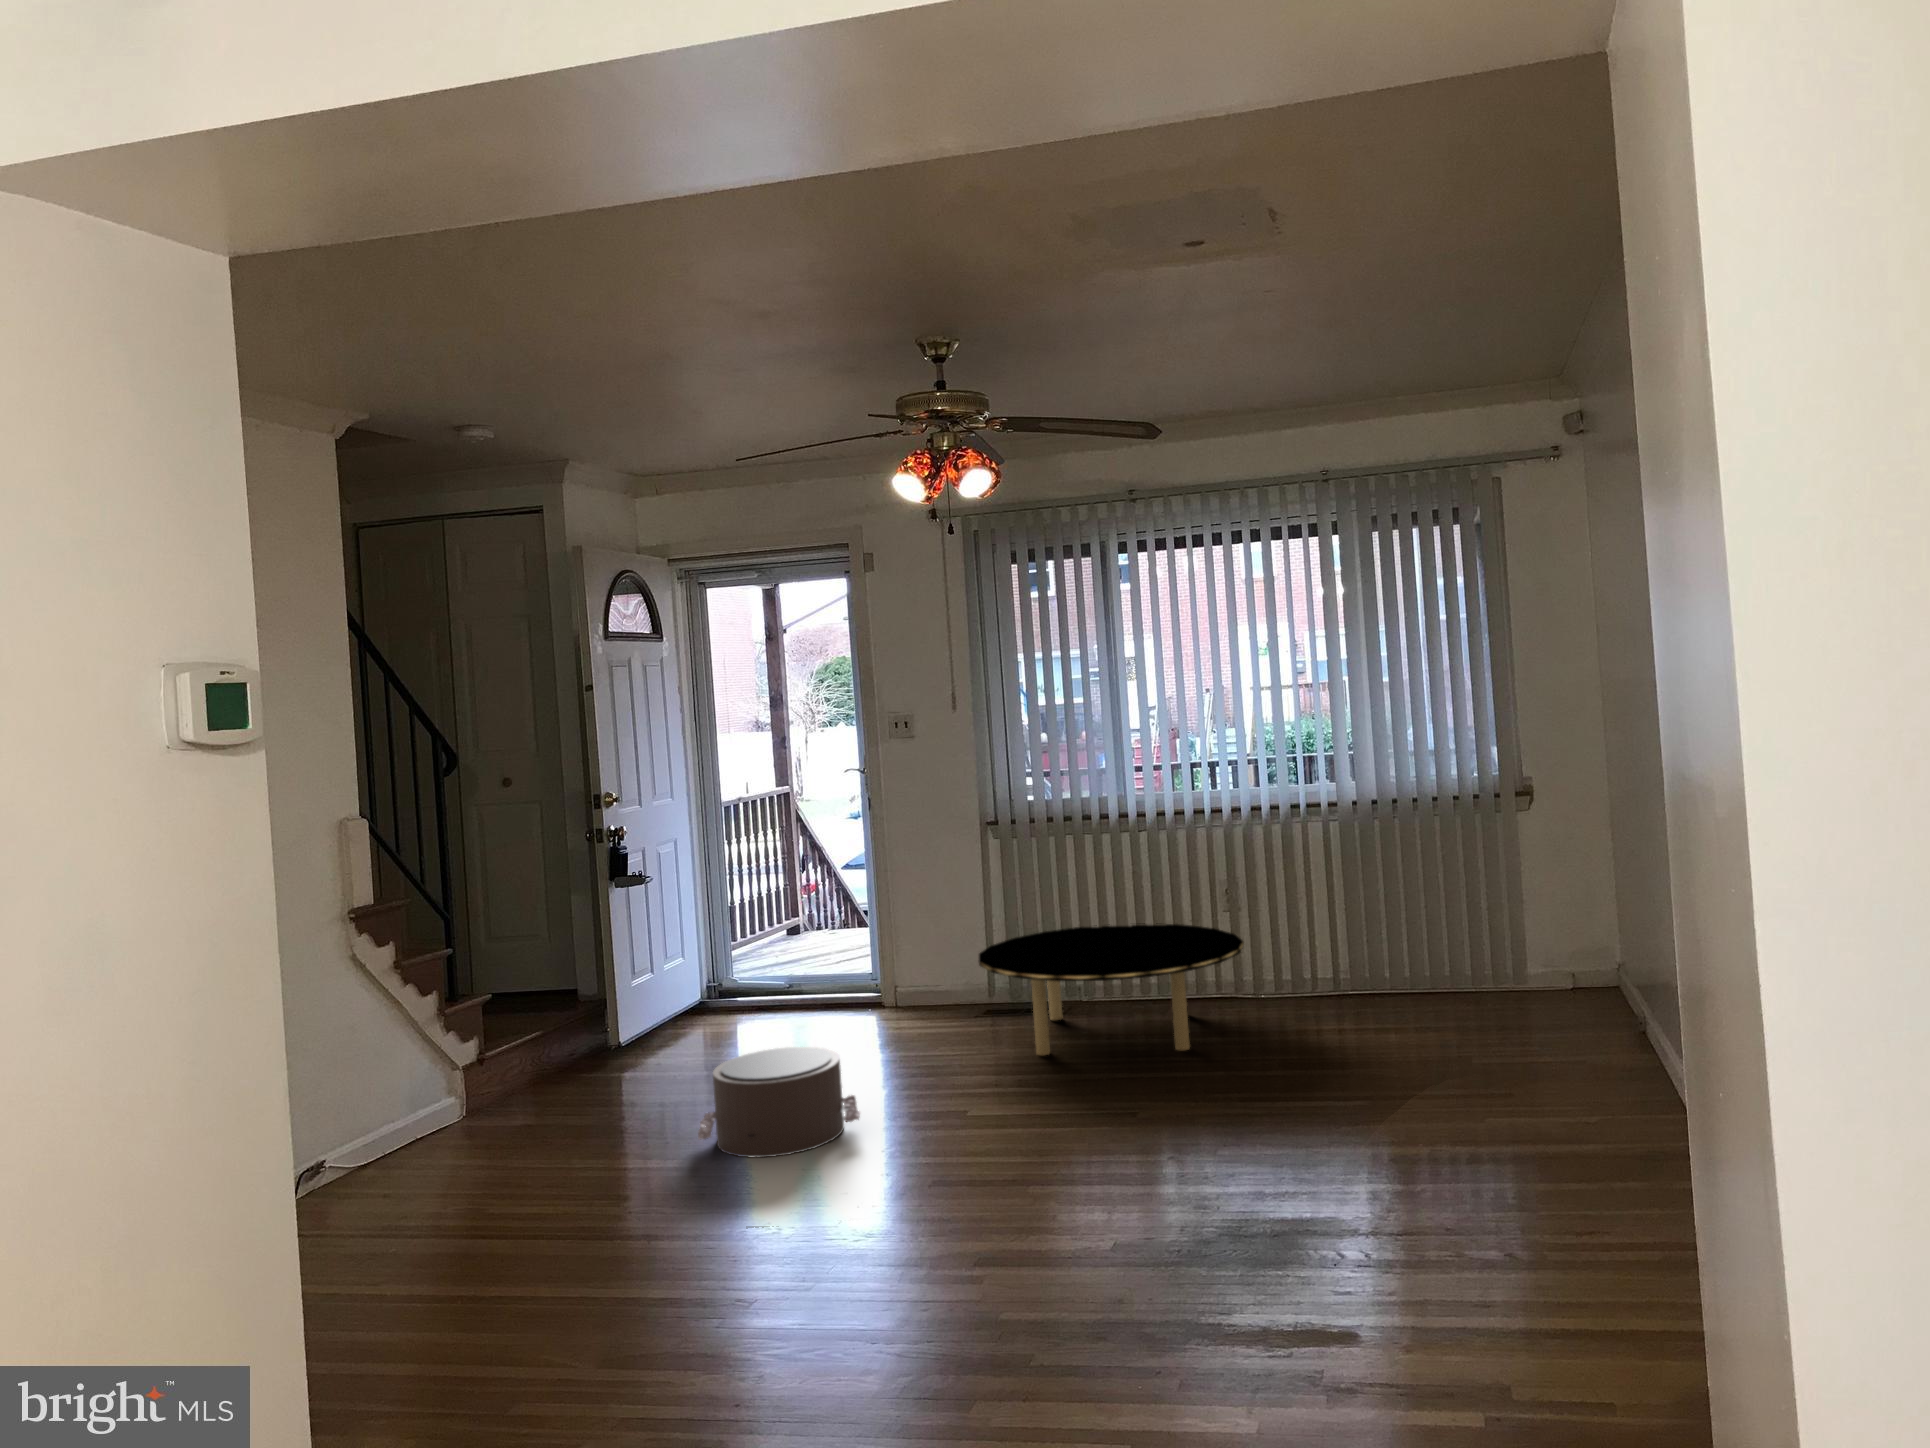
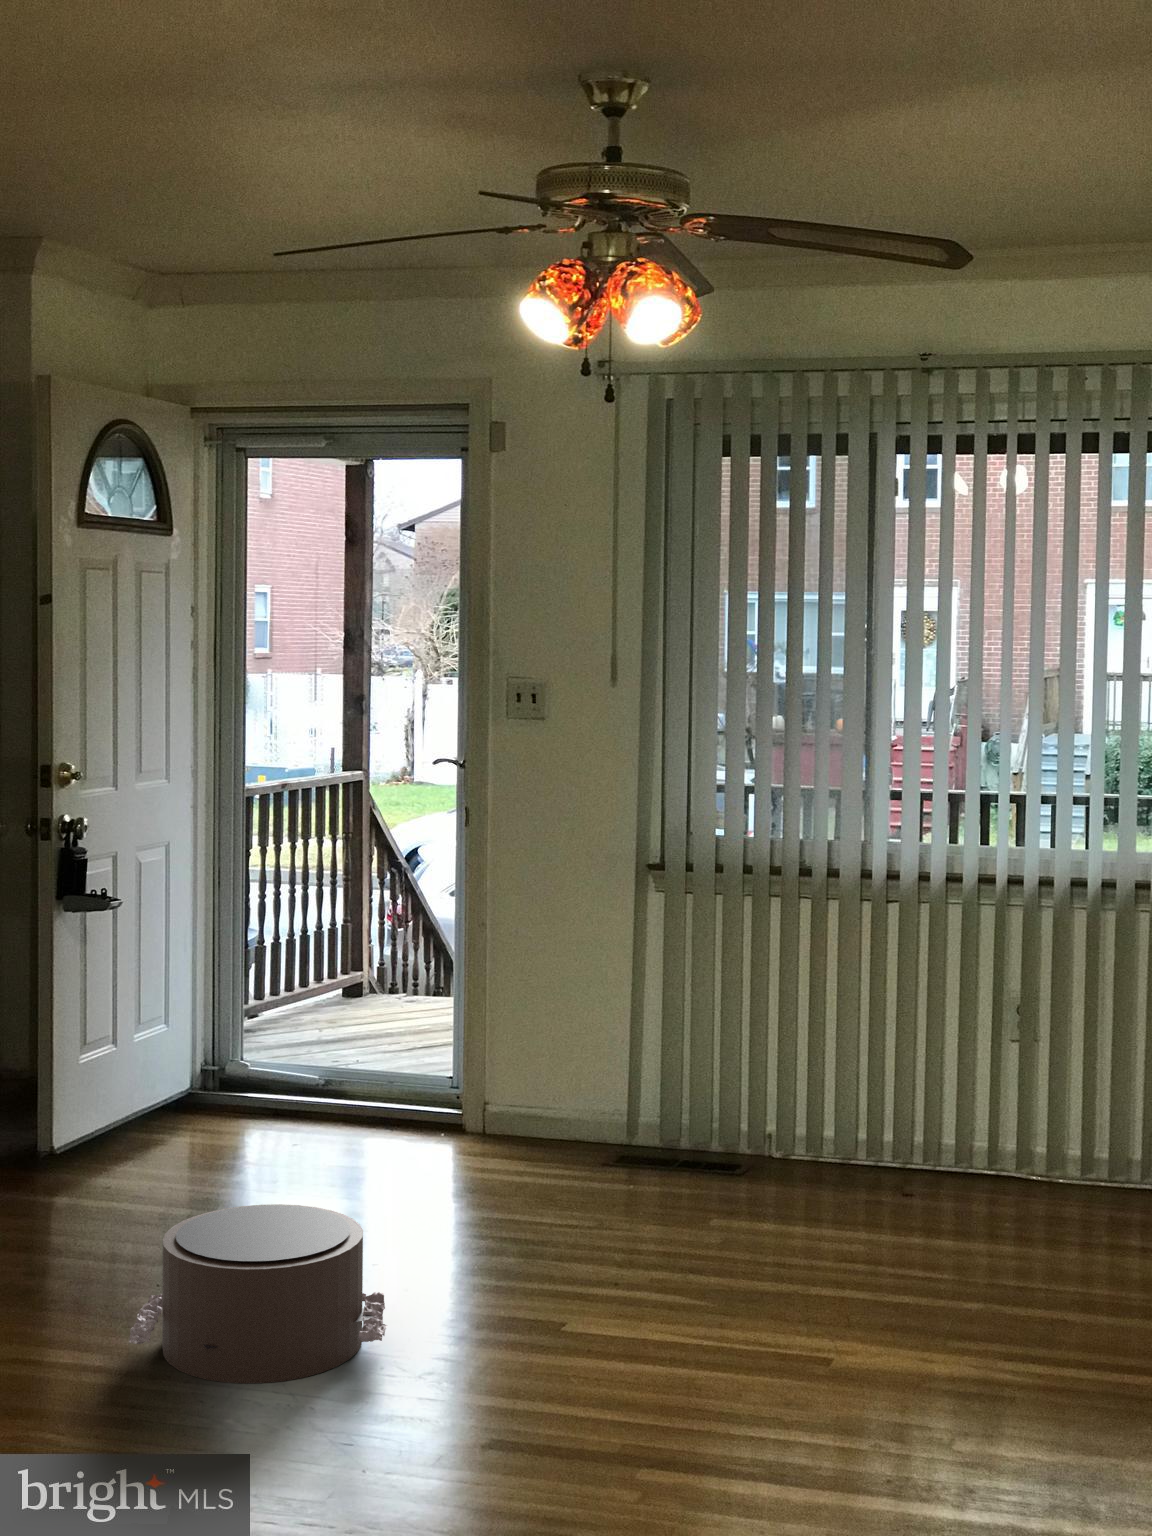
coffee table: present [979,923,1244,1055] -> none [608,1042,1037,1269]

